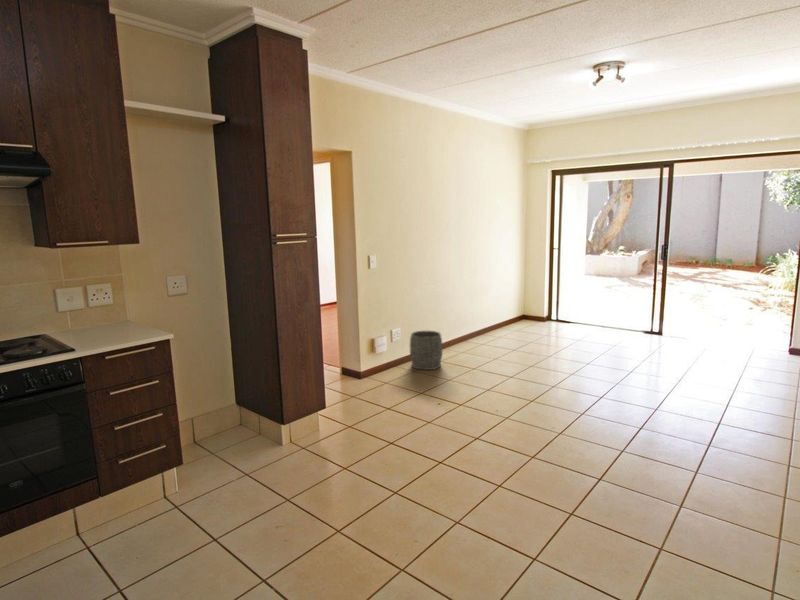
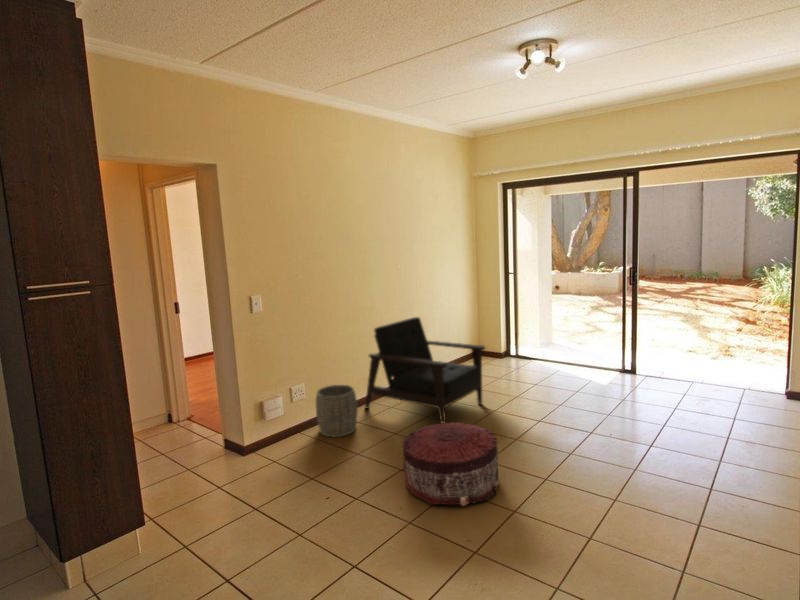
armchair: none [441,281,542,366] -> present [365,317,485,423]
pouf: none [494,355,568,409] -> present [402,422,499,506]

